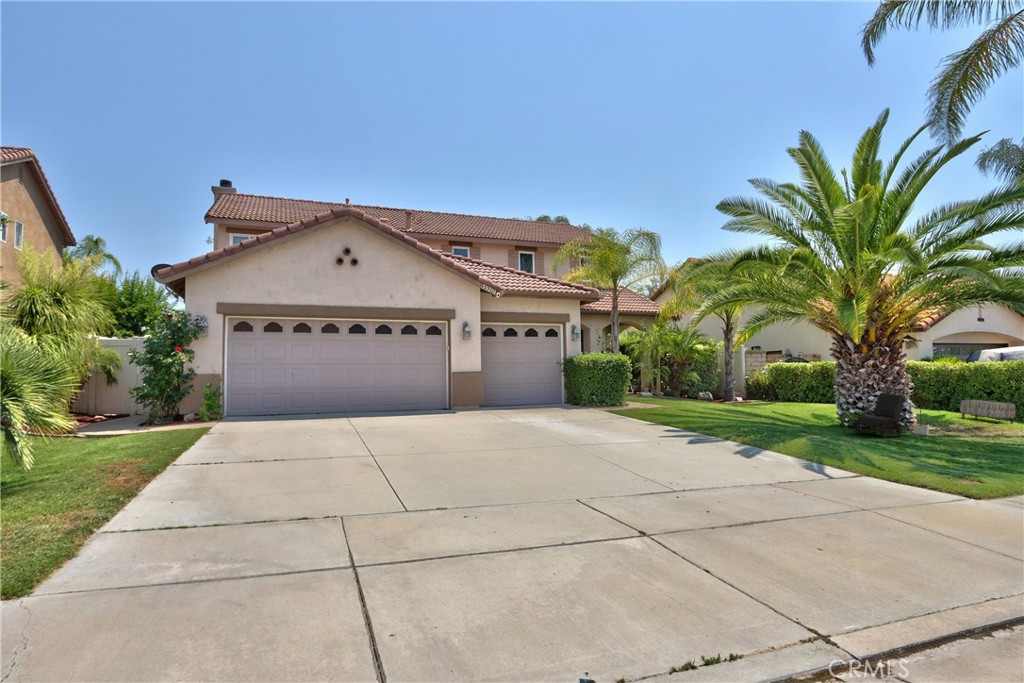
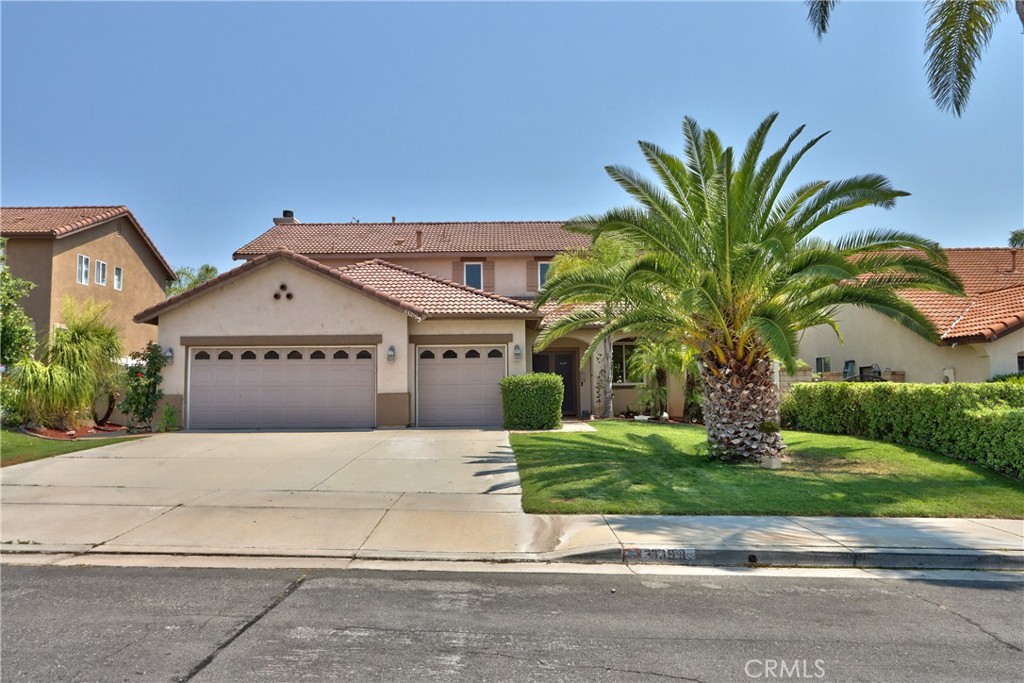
lounge chair: present [856,393,905,438] -> none [687,419,739,470]
bench: present [960,400,1015,424] -> none [920,429,970,461]

